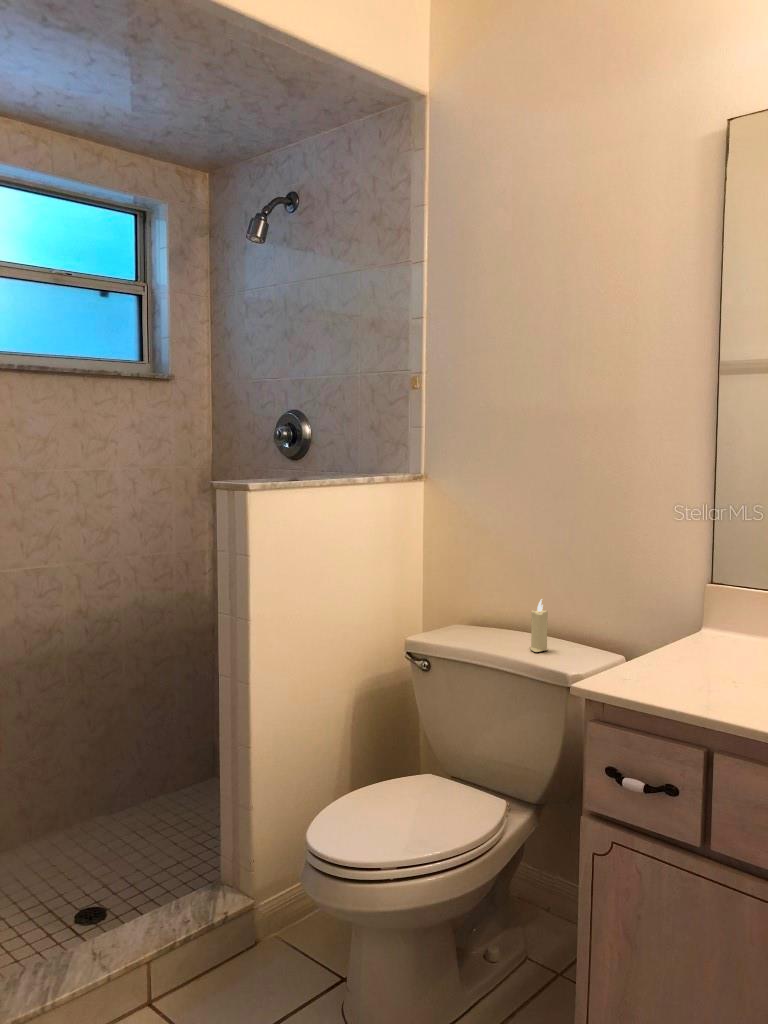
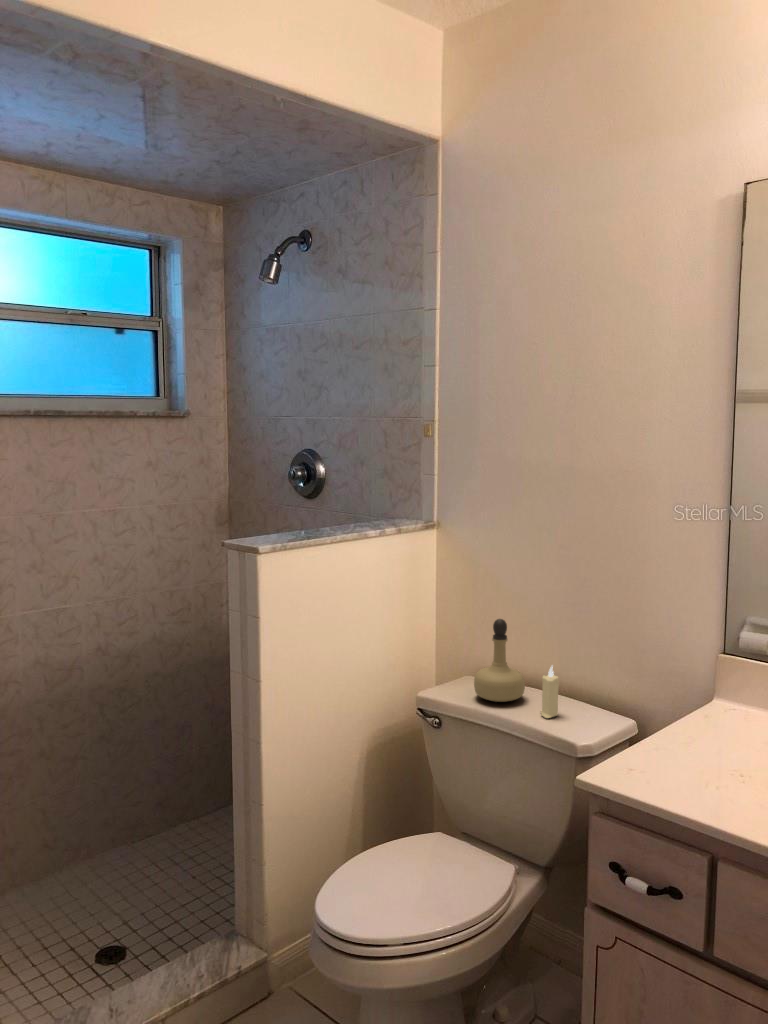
perfume bottle: none [462,558,513,641] -> present [474,619,525,702]

